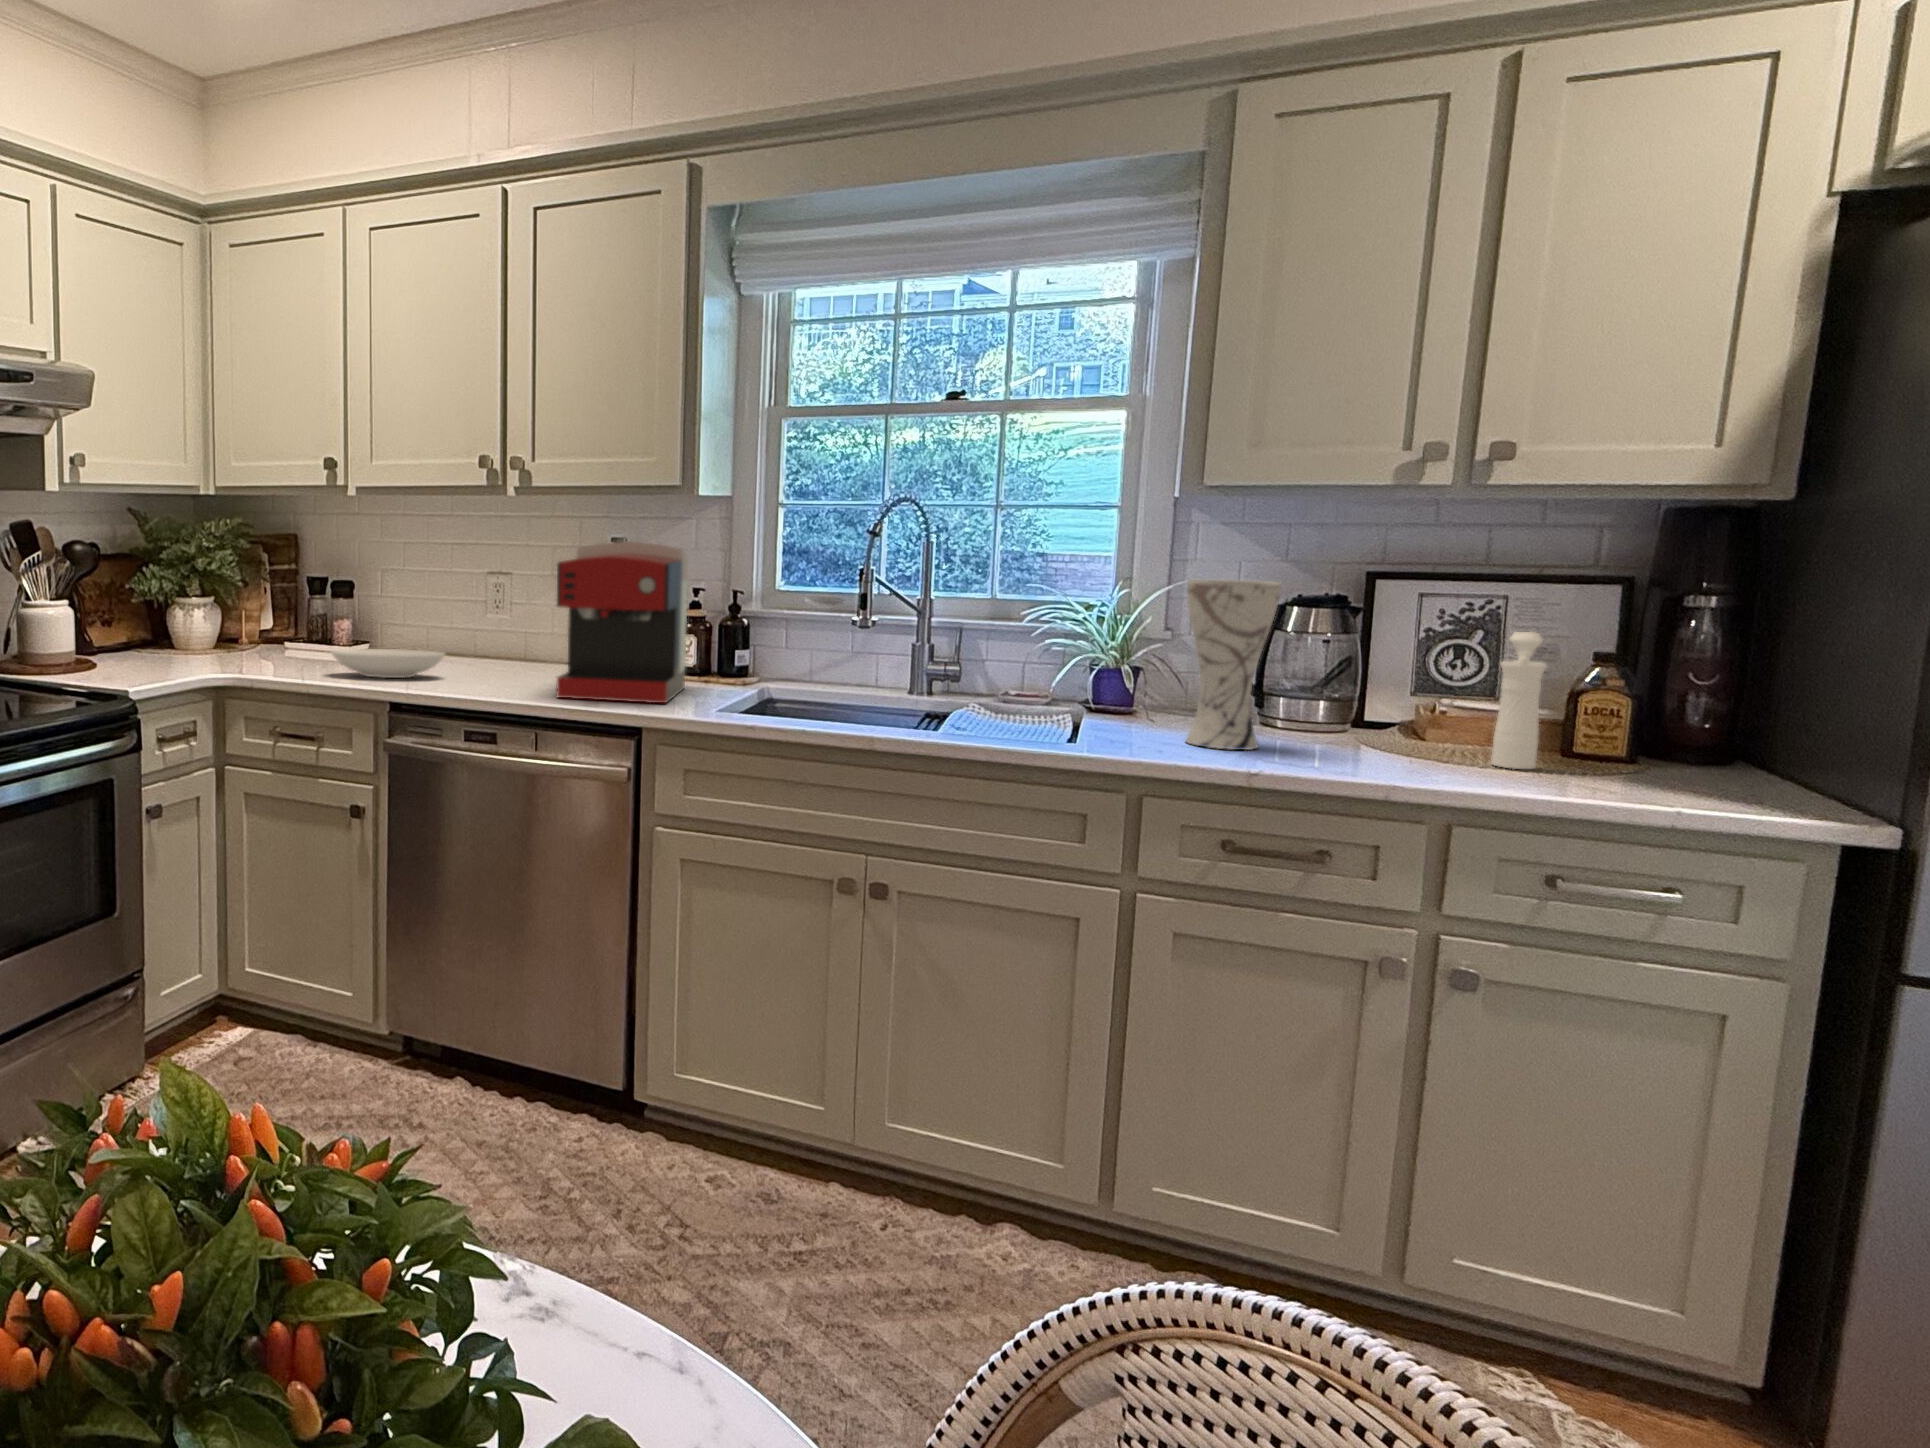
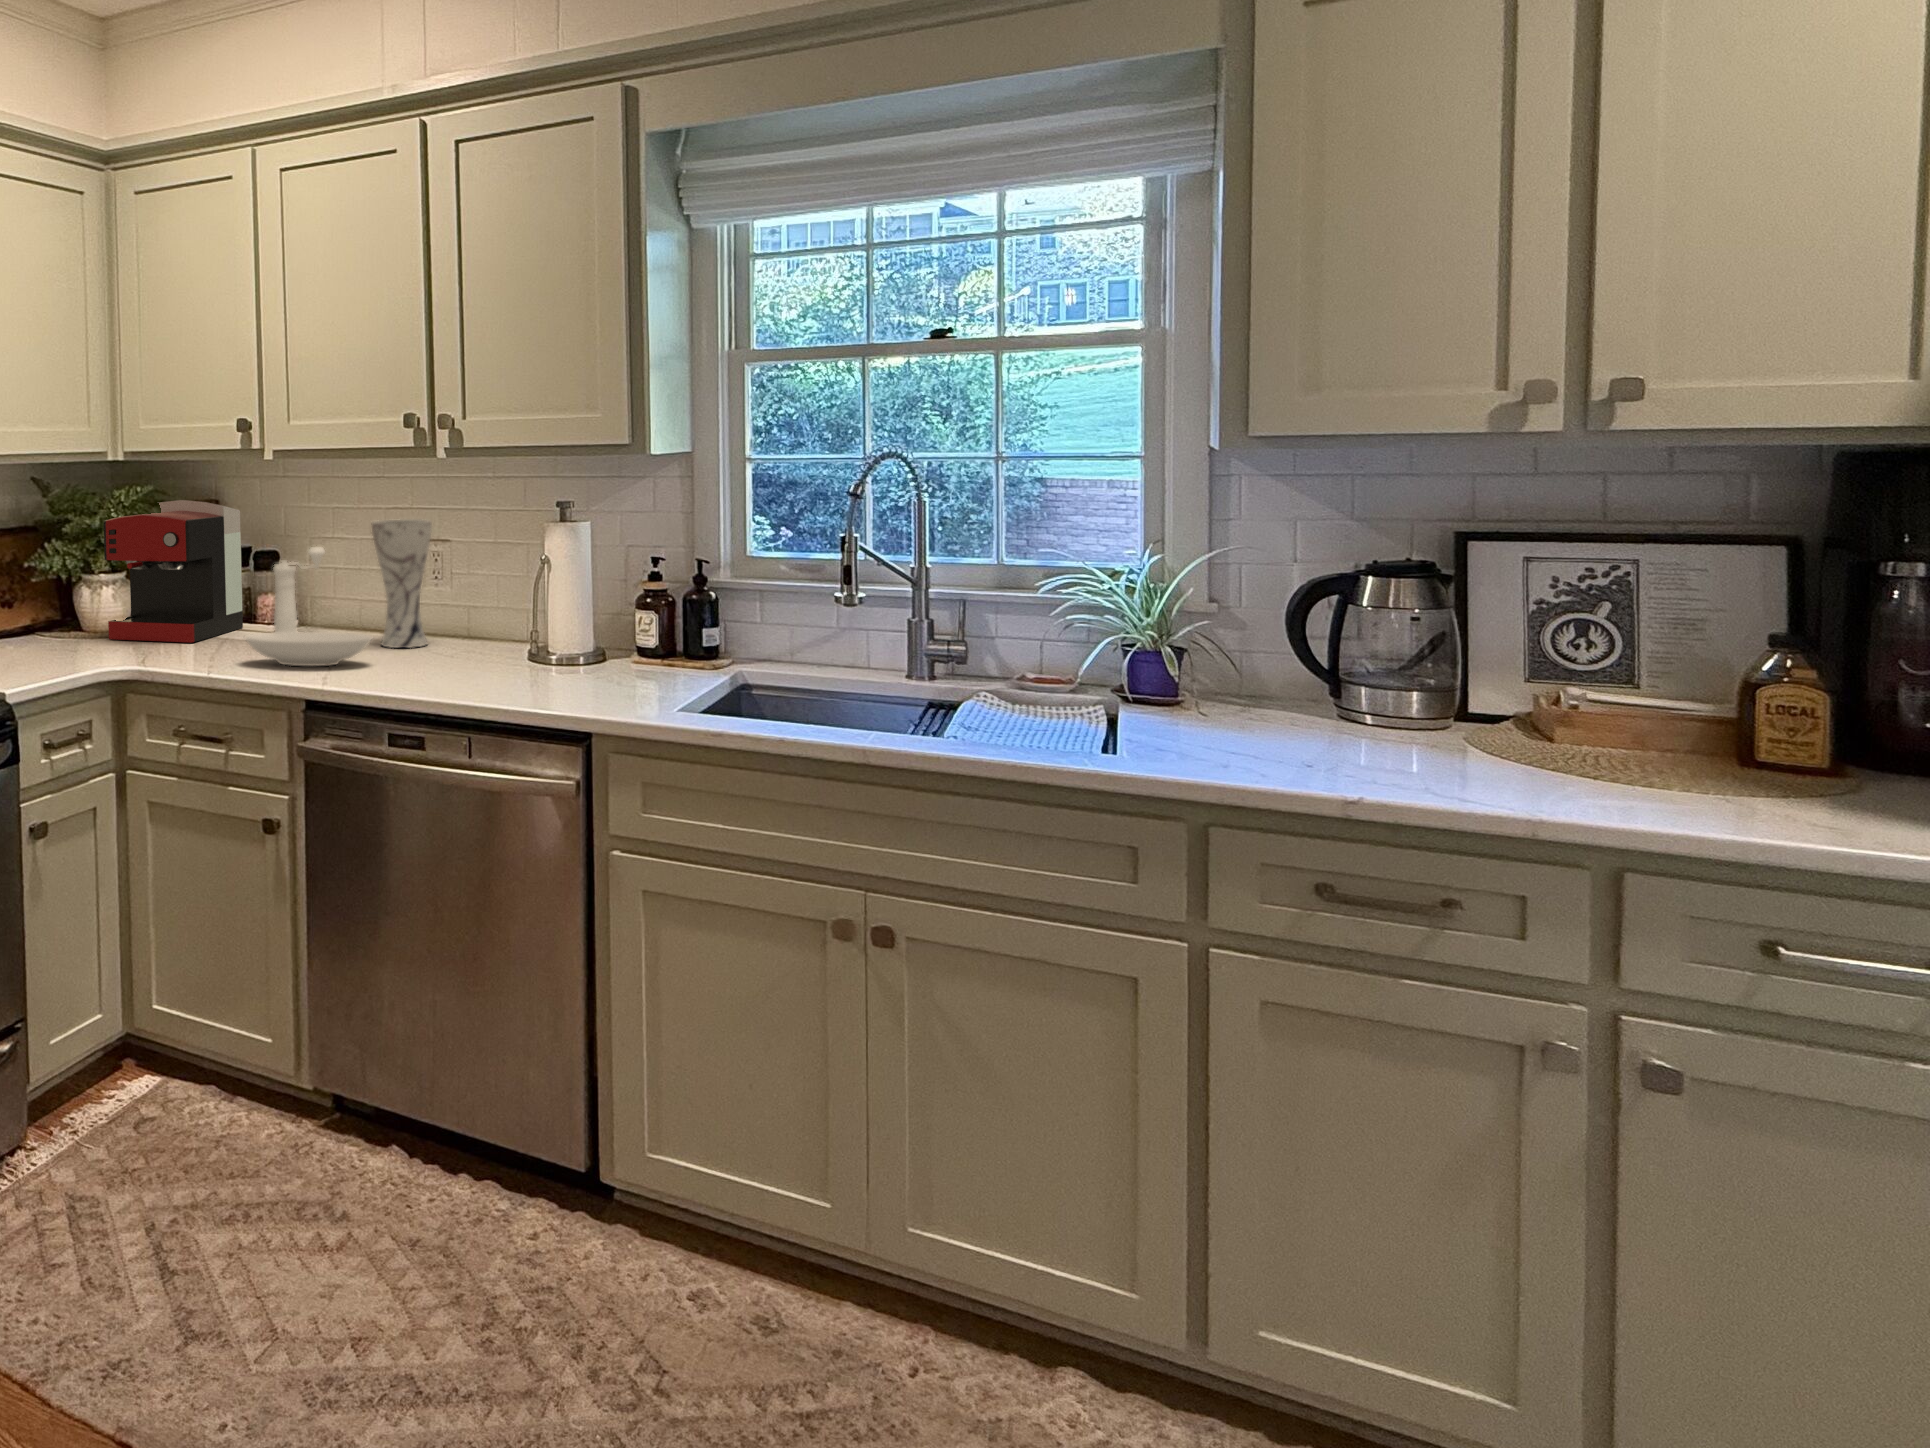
coffee maker: present [556,541,688,703] -> present [103,500,243,643]
vase: present [1186,580,1281,750] -> present [371,519,432,648]
pepper mill: present [1491,632,1547,769] -> present [273,547,325,632]

